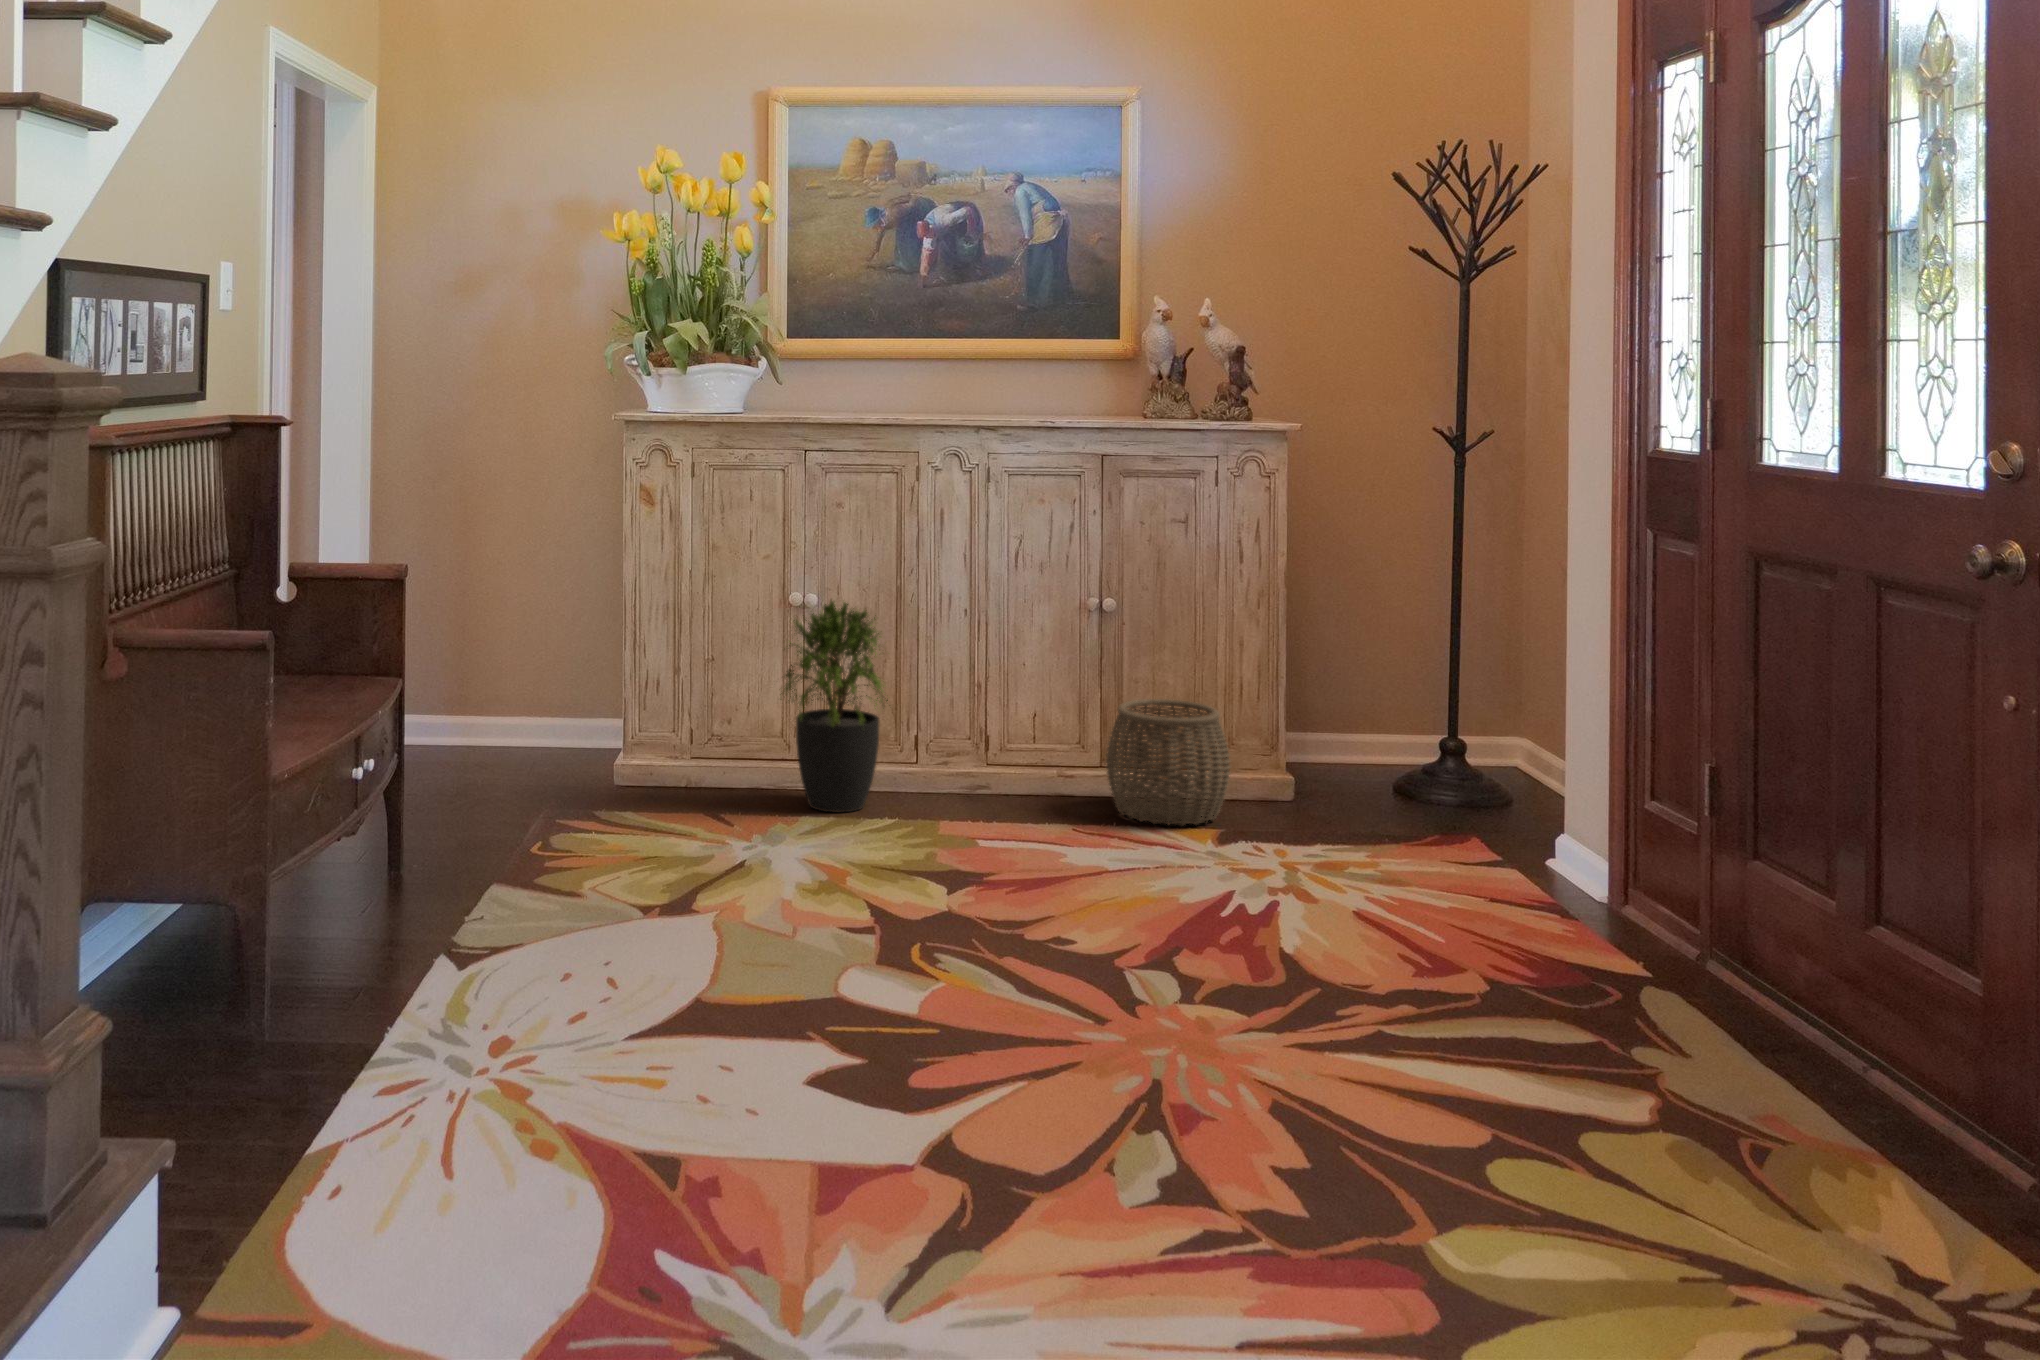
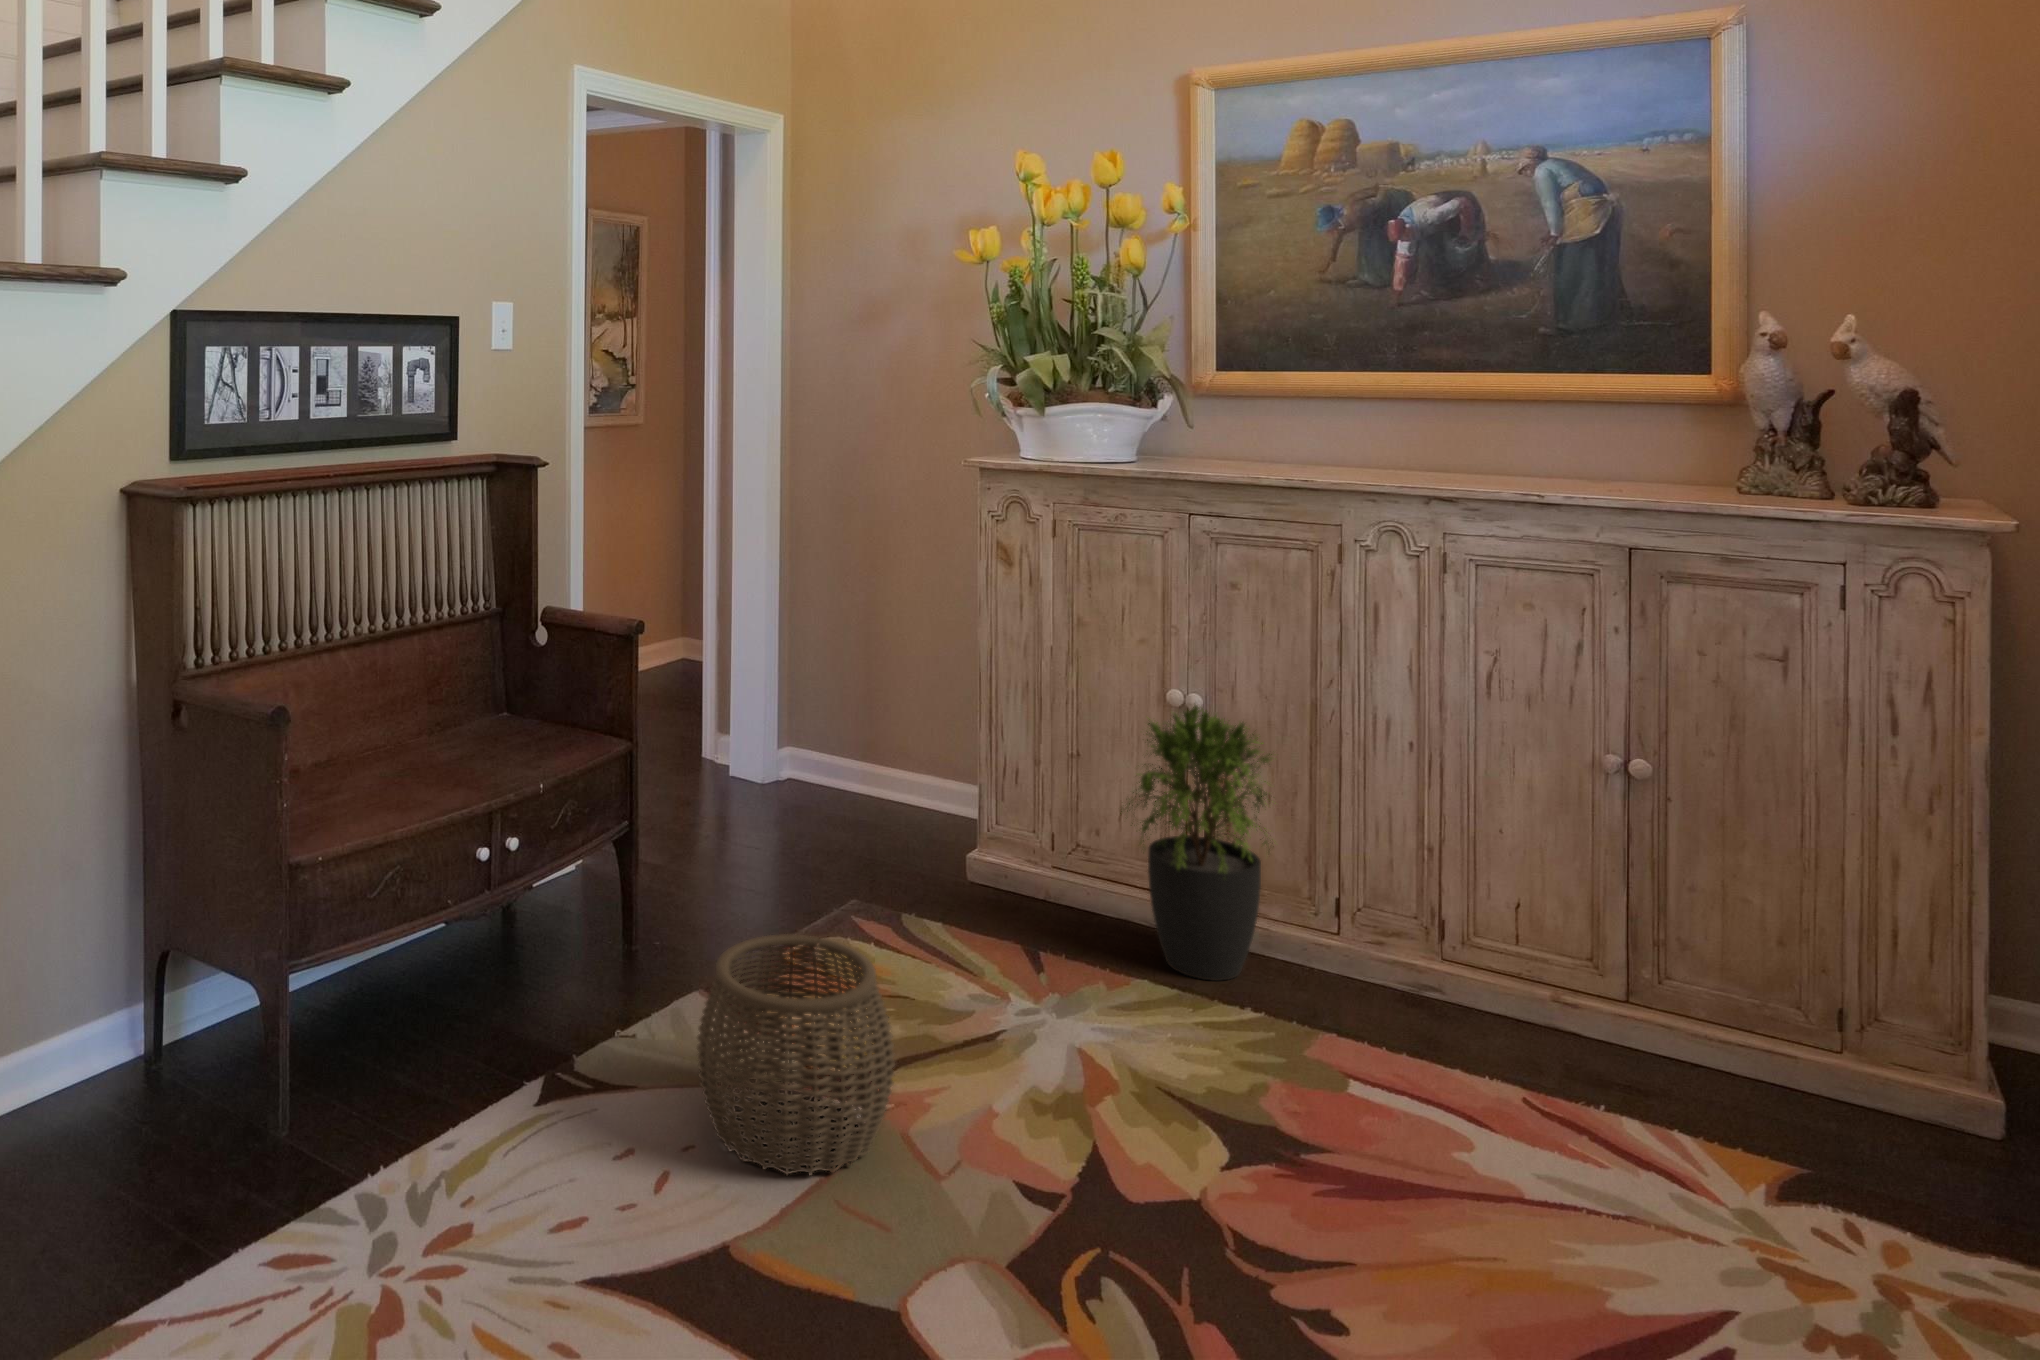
woven basket: present [1106,699,1231,826] -> present [697,935,895,1175]

